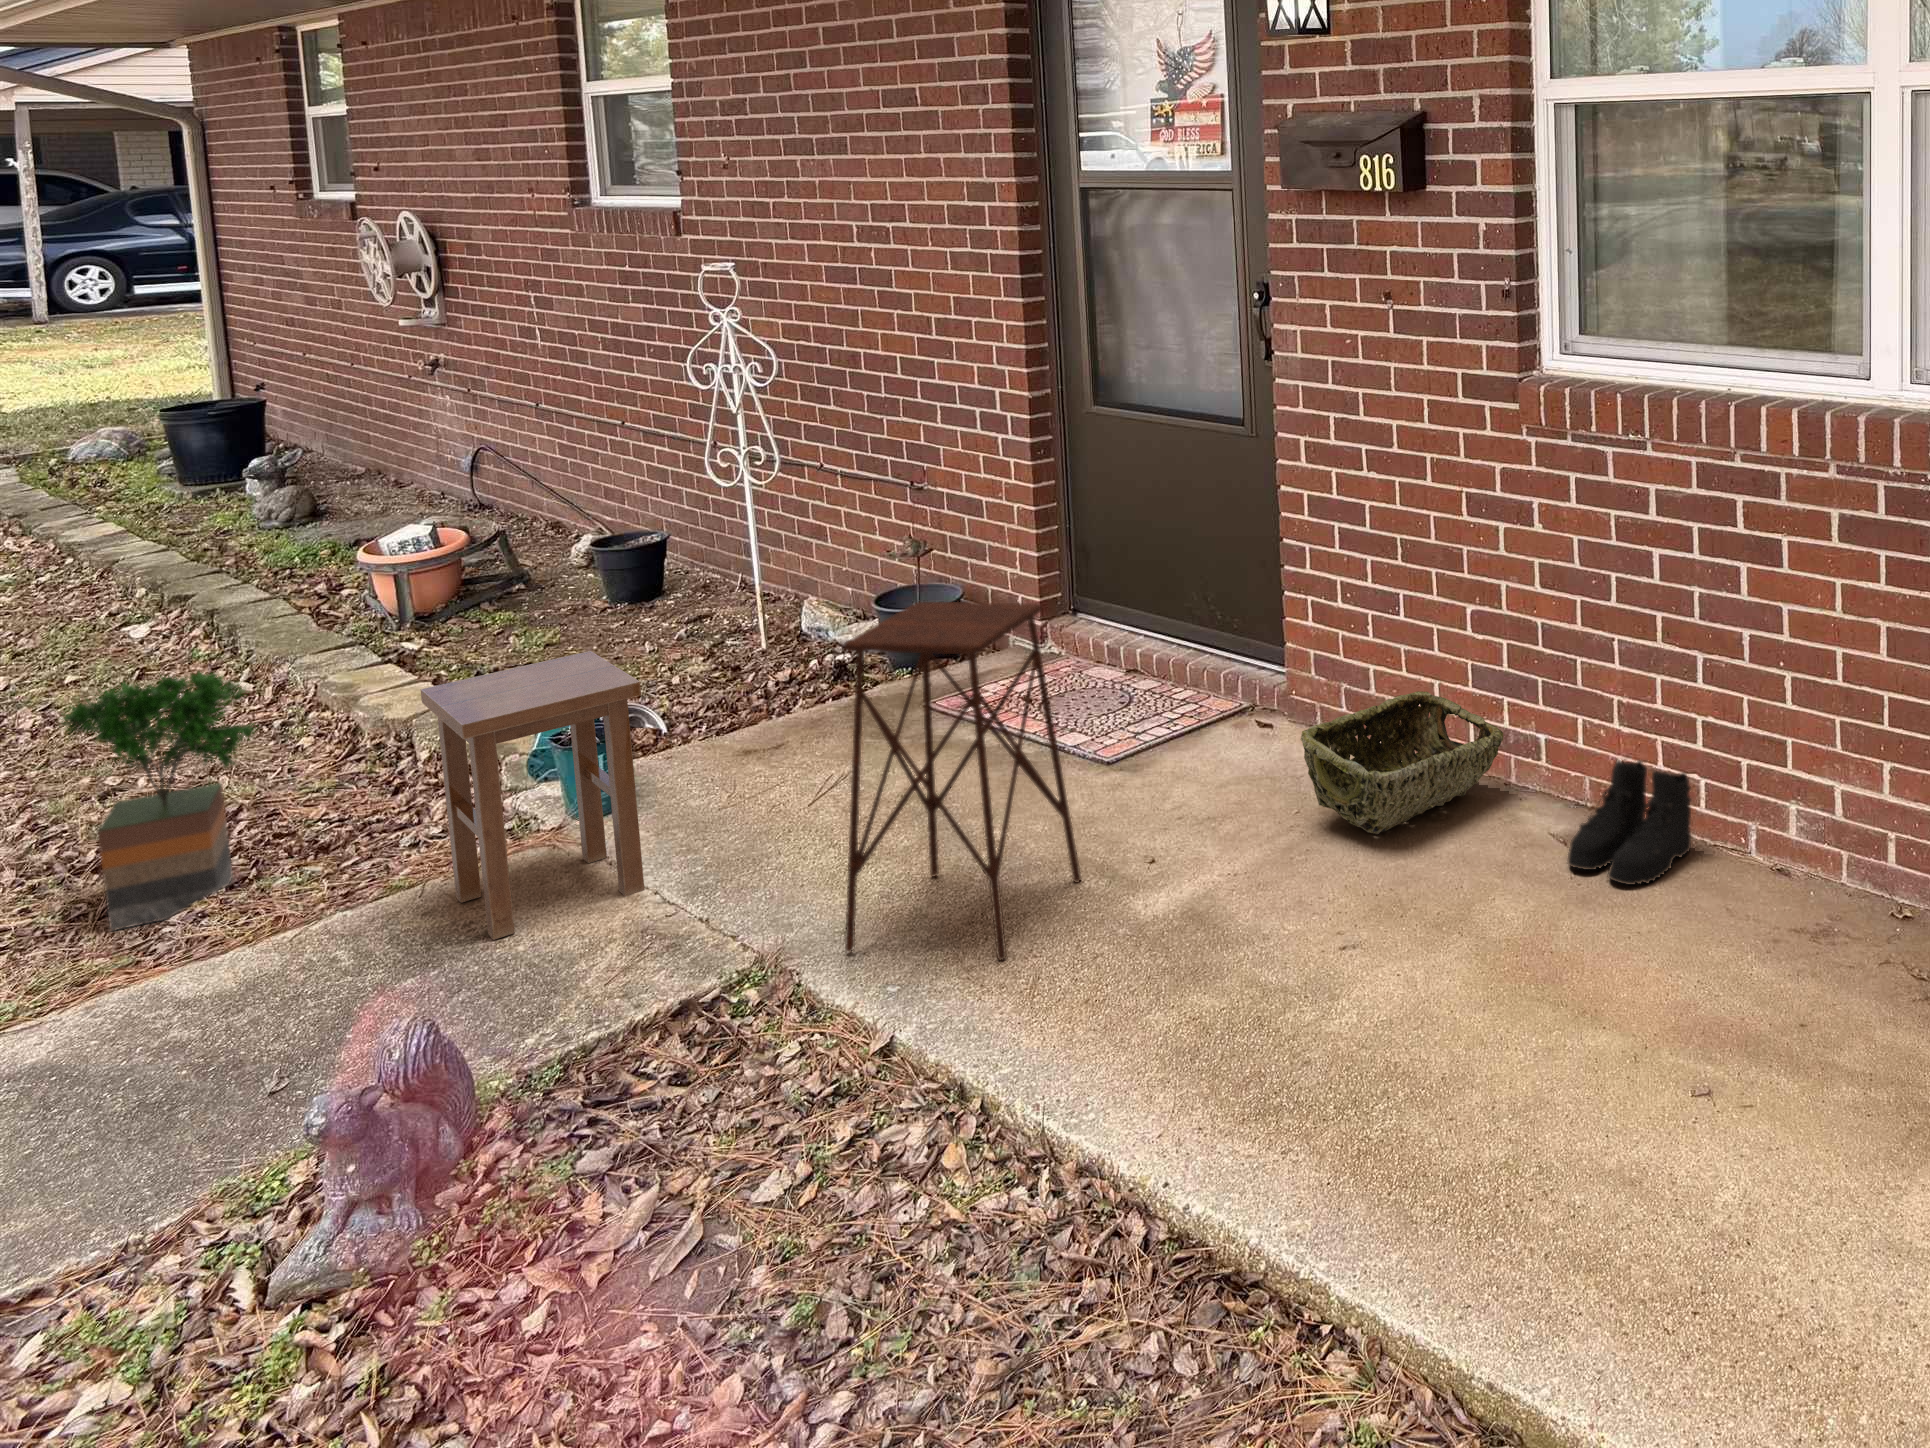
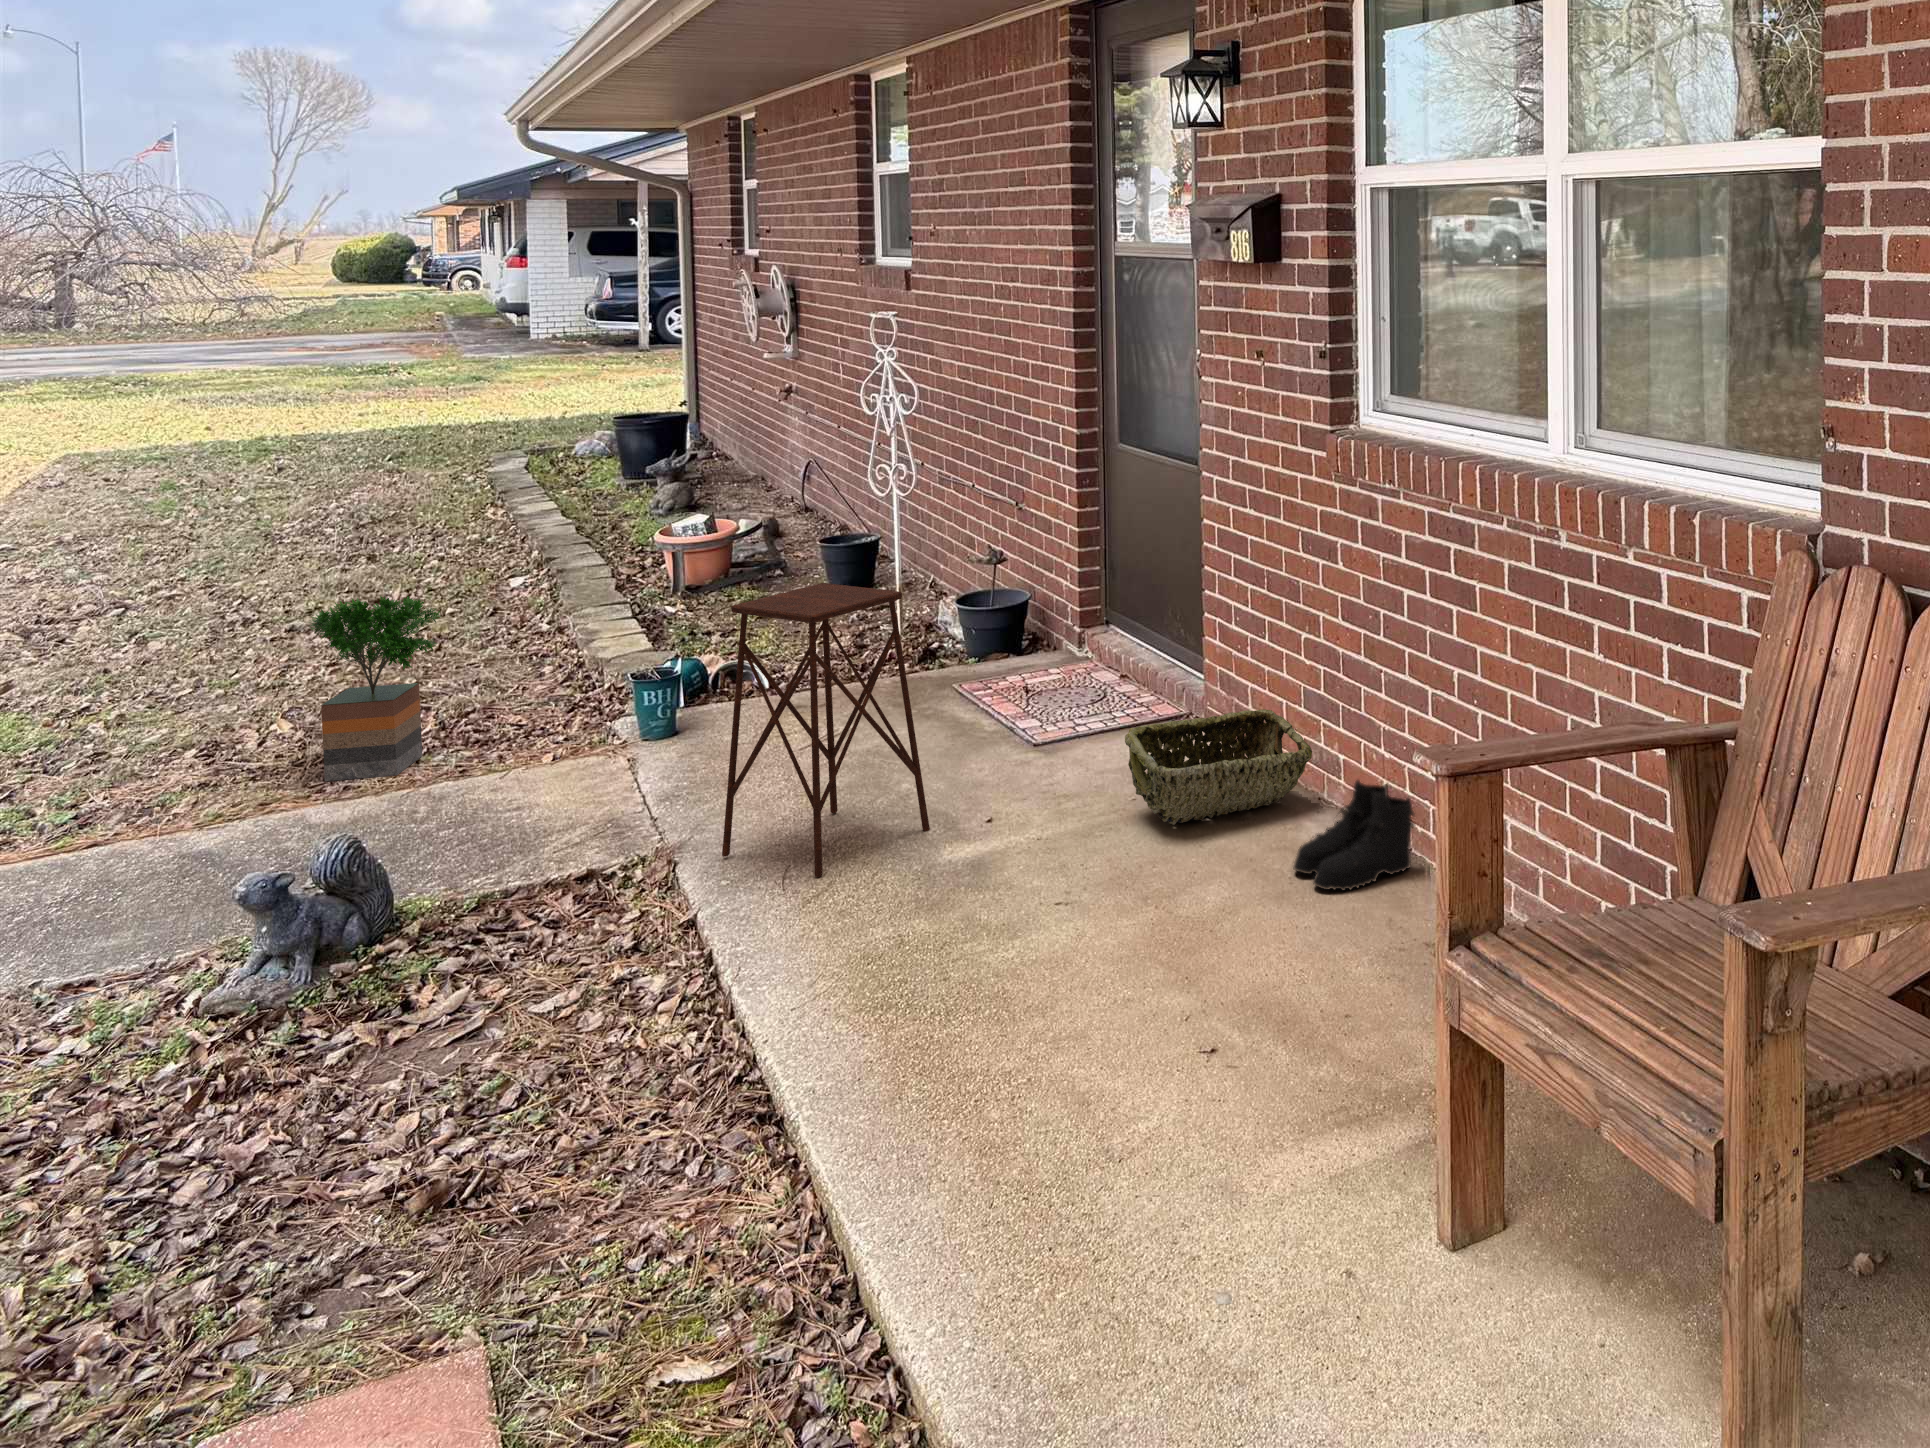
stool: present [421,651,645,940] -> none [504,606,645,816]

